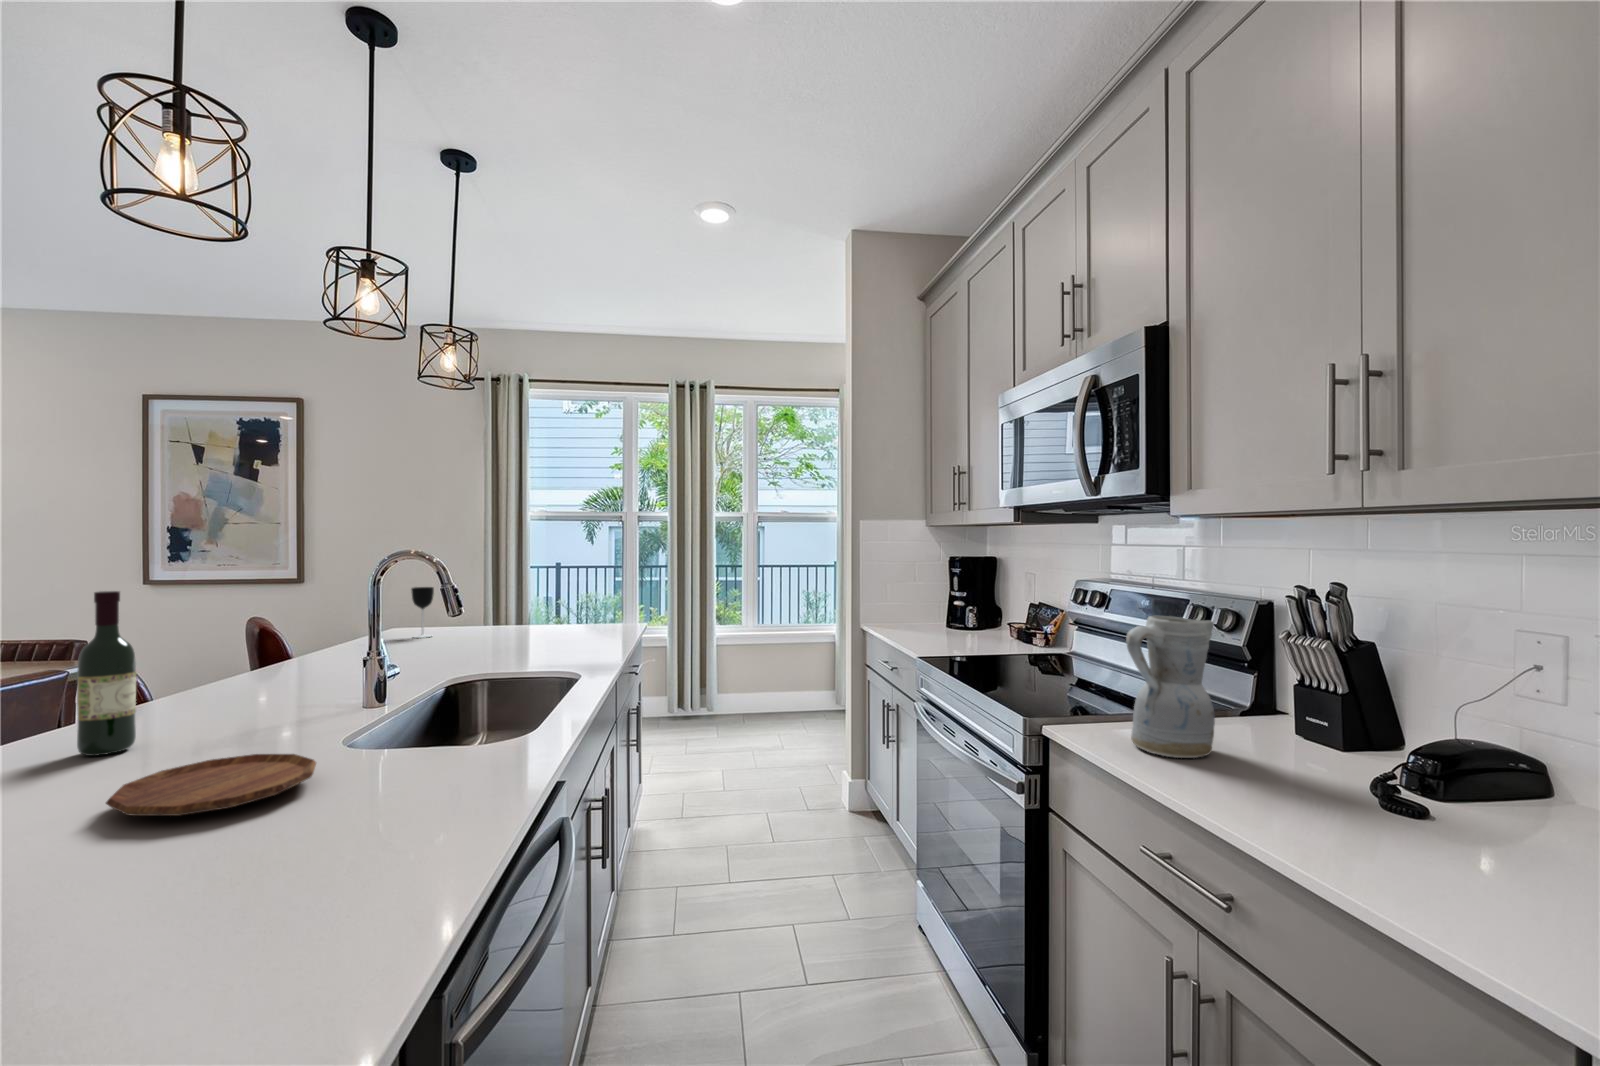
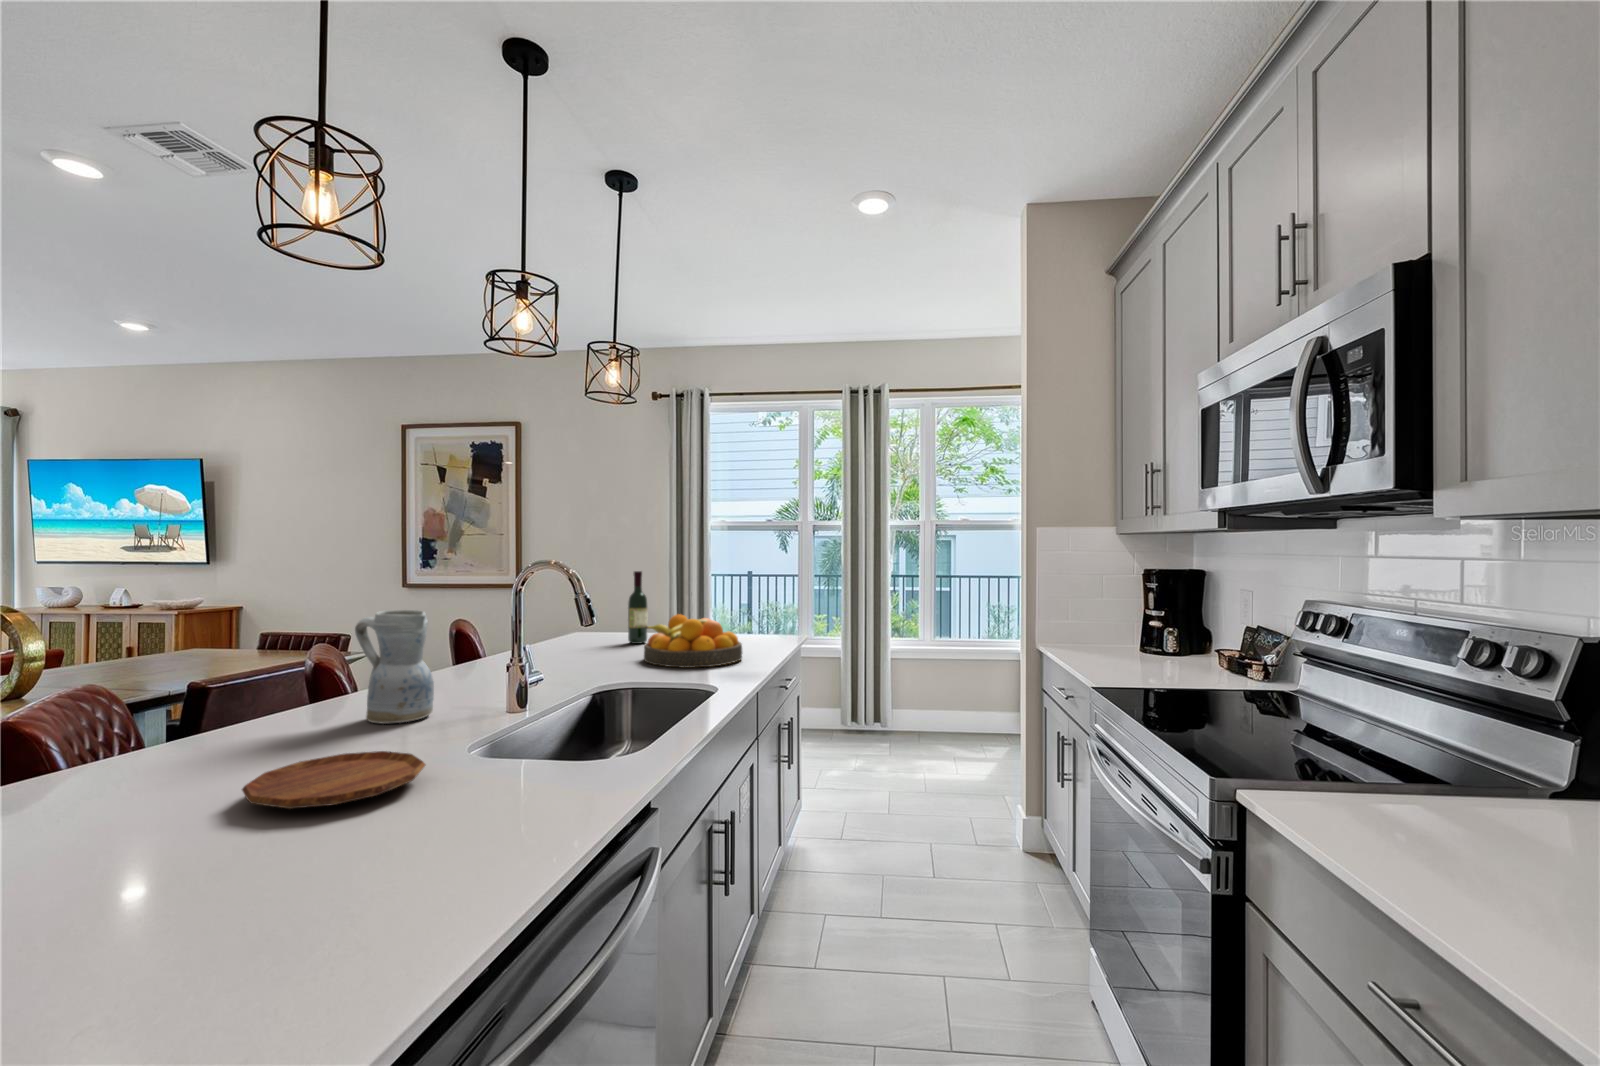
wine glass: present [411,587,434,638] -> none [586,592,606,640]
wine bottle: present [77,591,136,756] -> present [628,571,648,644]
fruit bowl: none [489,607,594,660] -> present [644,614,742,668]
ceramic pitcher: present [1126,616,1215,758] -> present [355,610,434,724]

